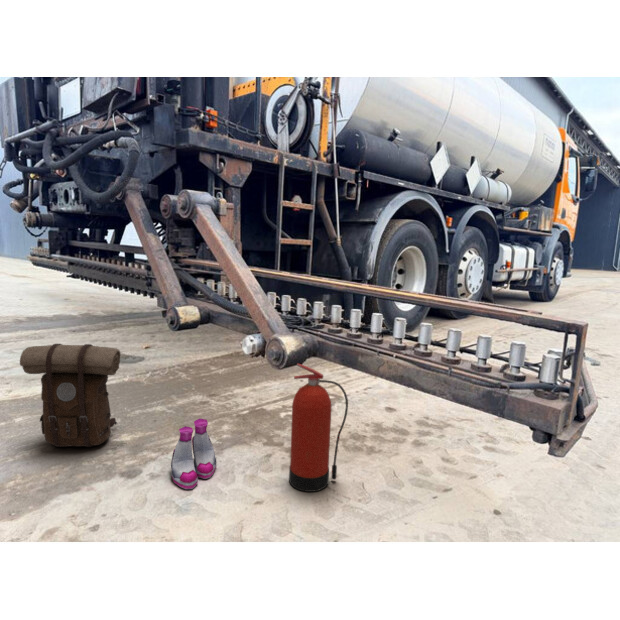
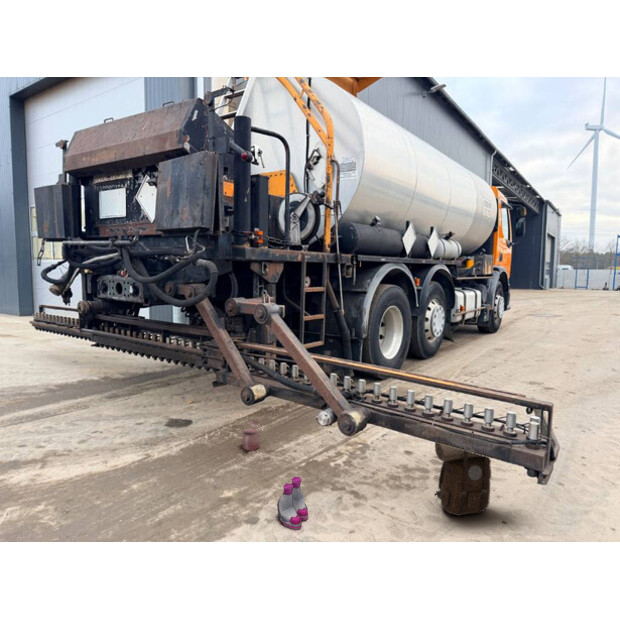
backpack: present [20,344,121,447] -> present [435,442,491,516]
watering can: none [183,358,211,393] -> present [242,420,259,451]
fire extinguisher: present [289,363,348,492] -> none [361,433,400,522]

